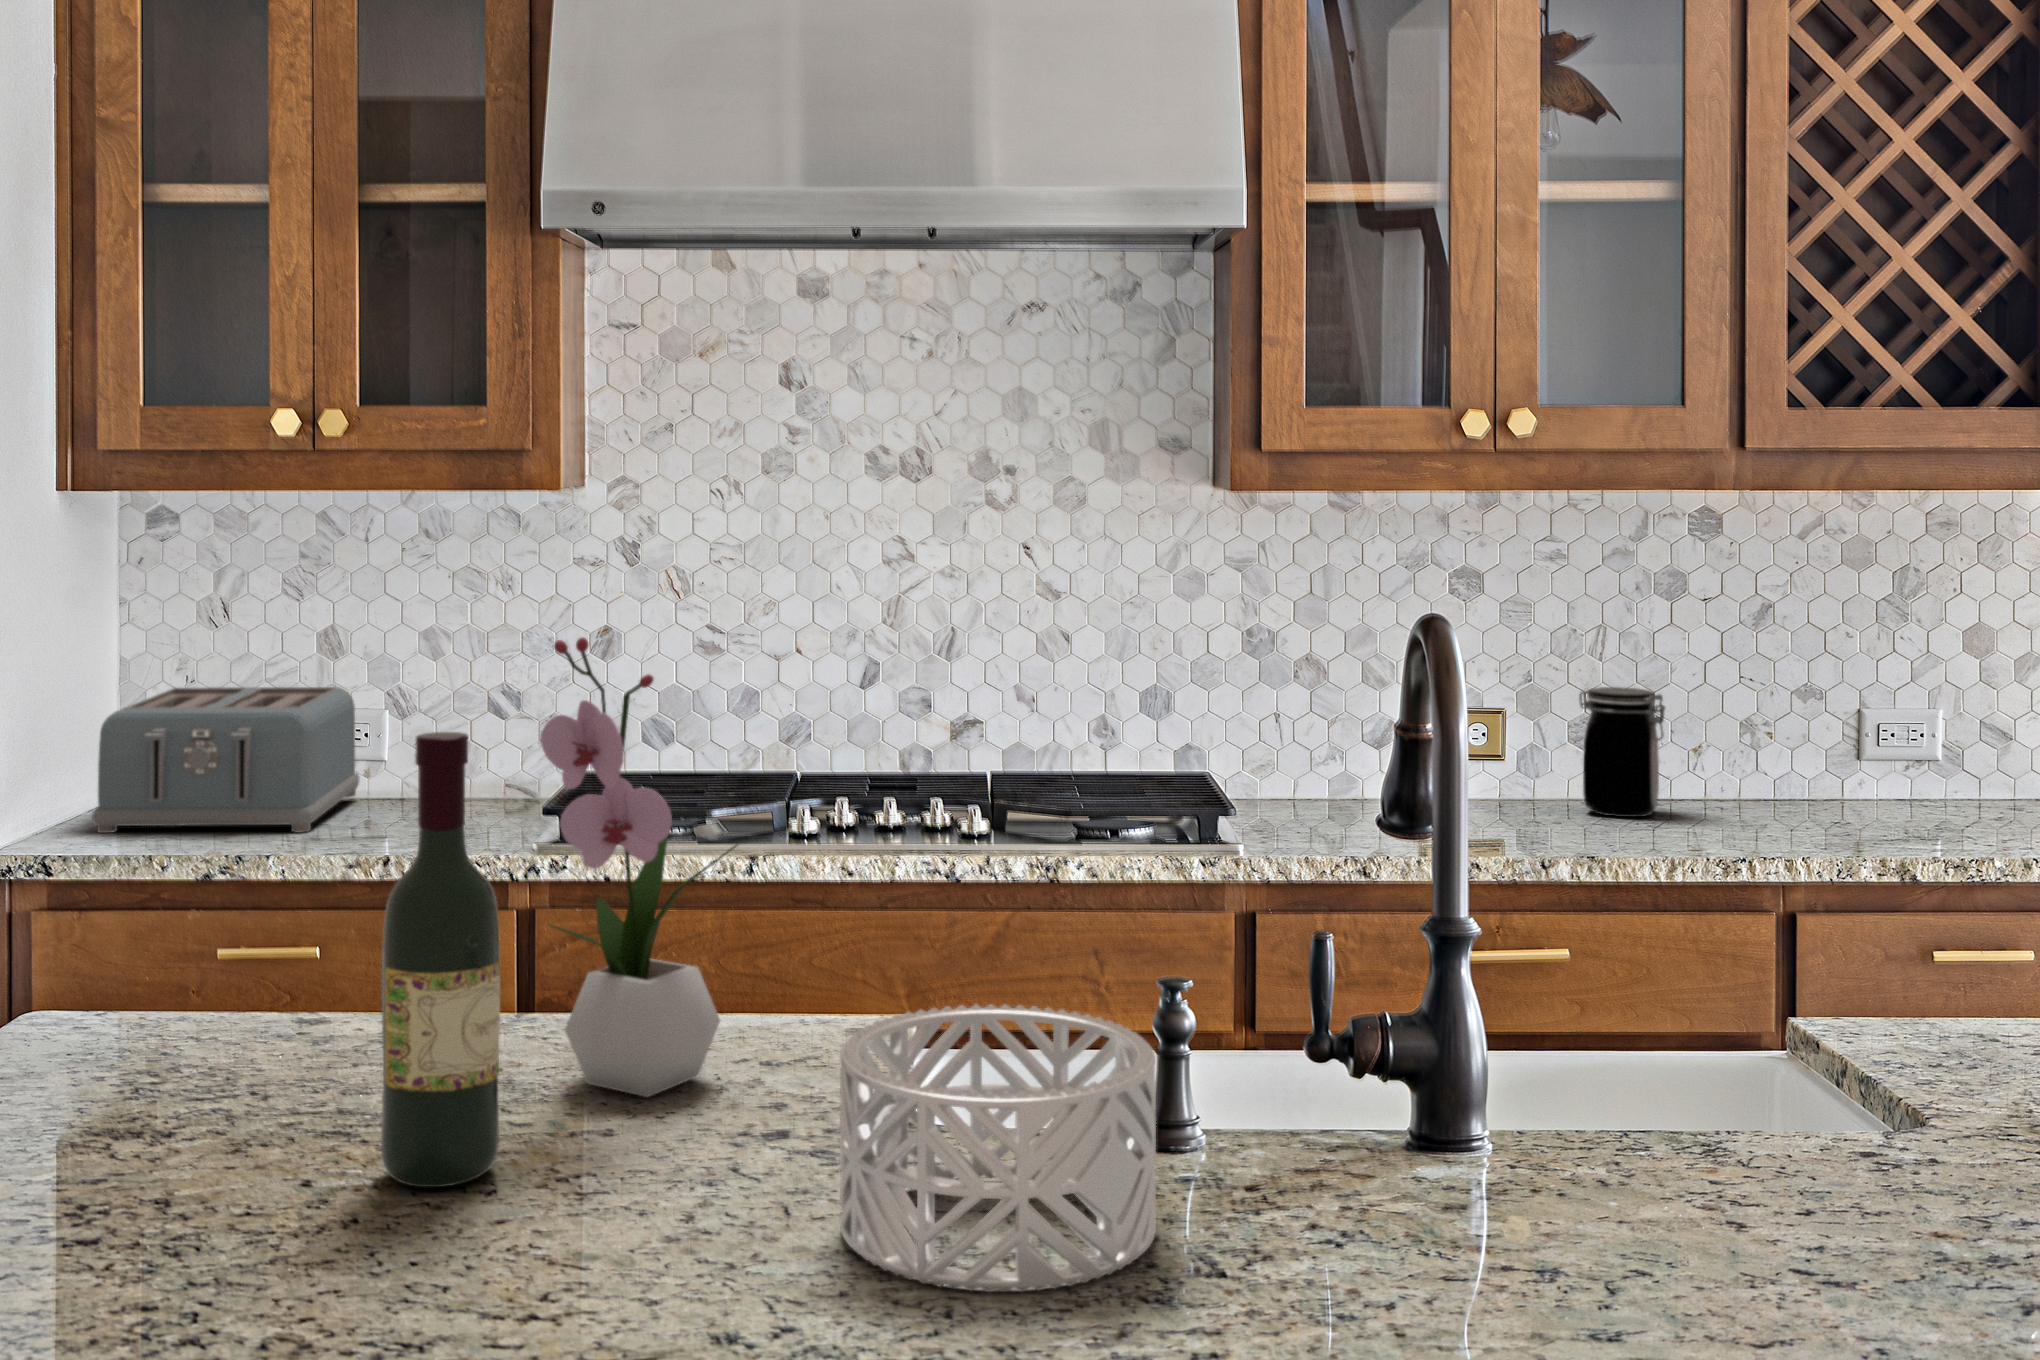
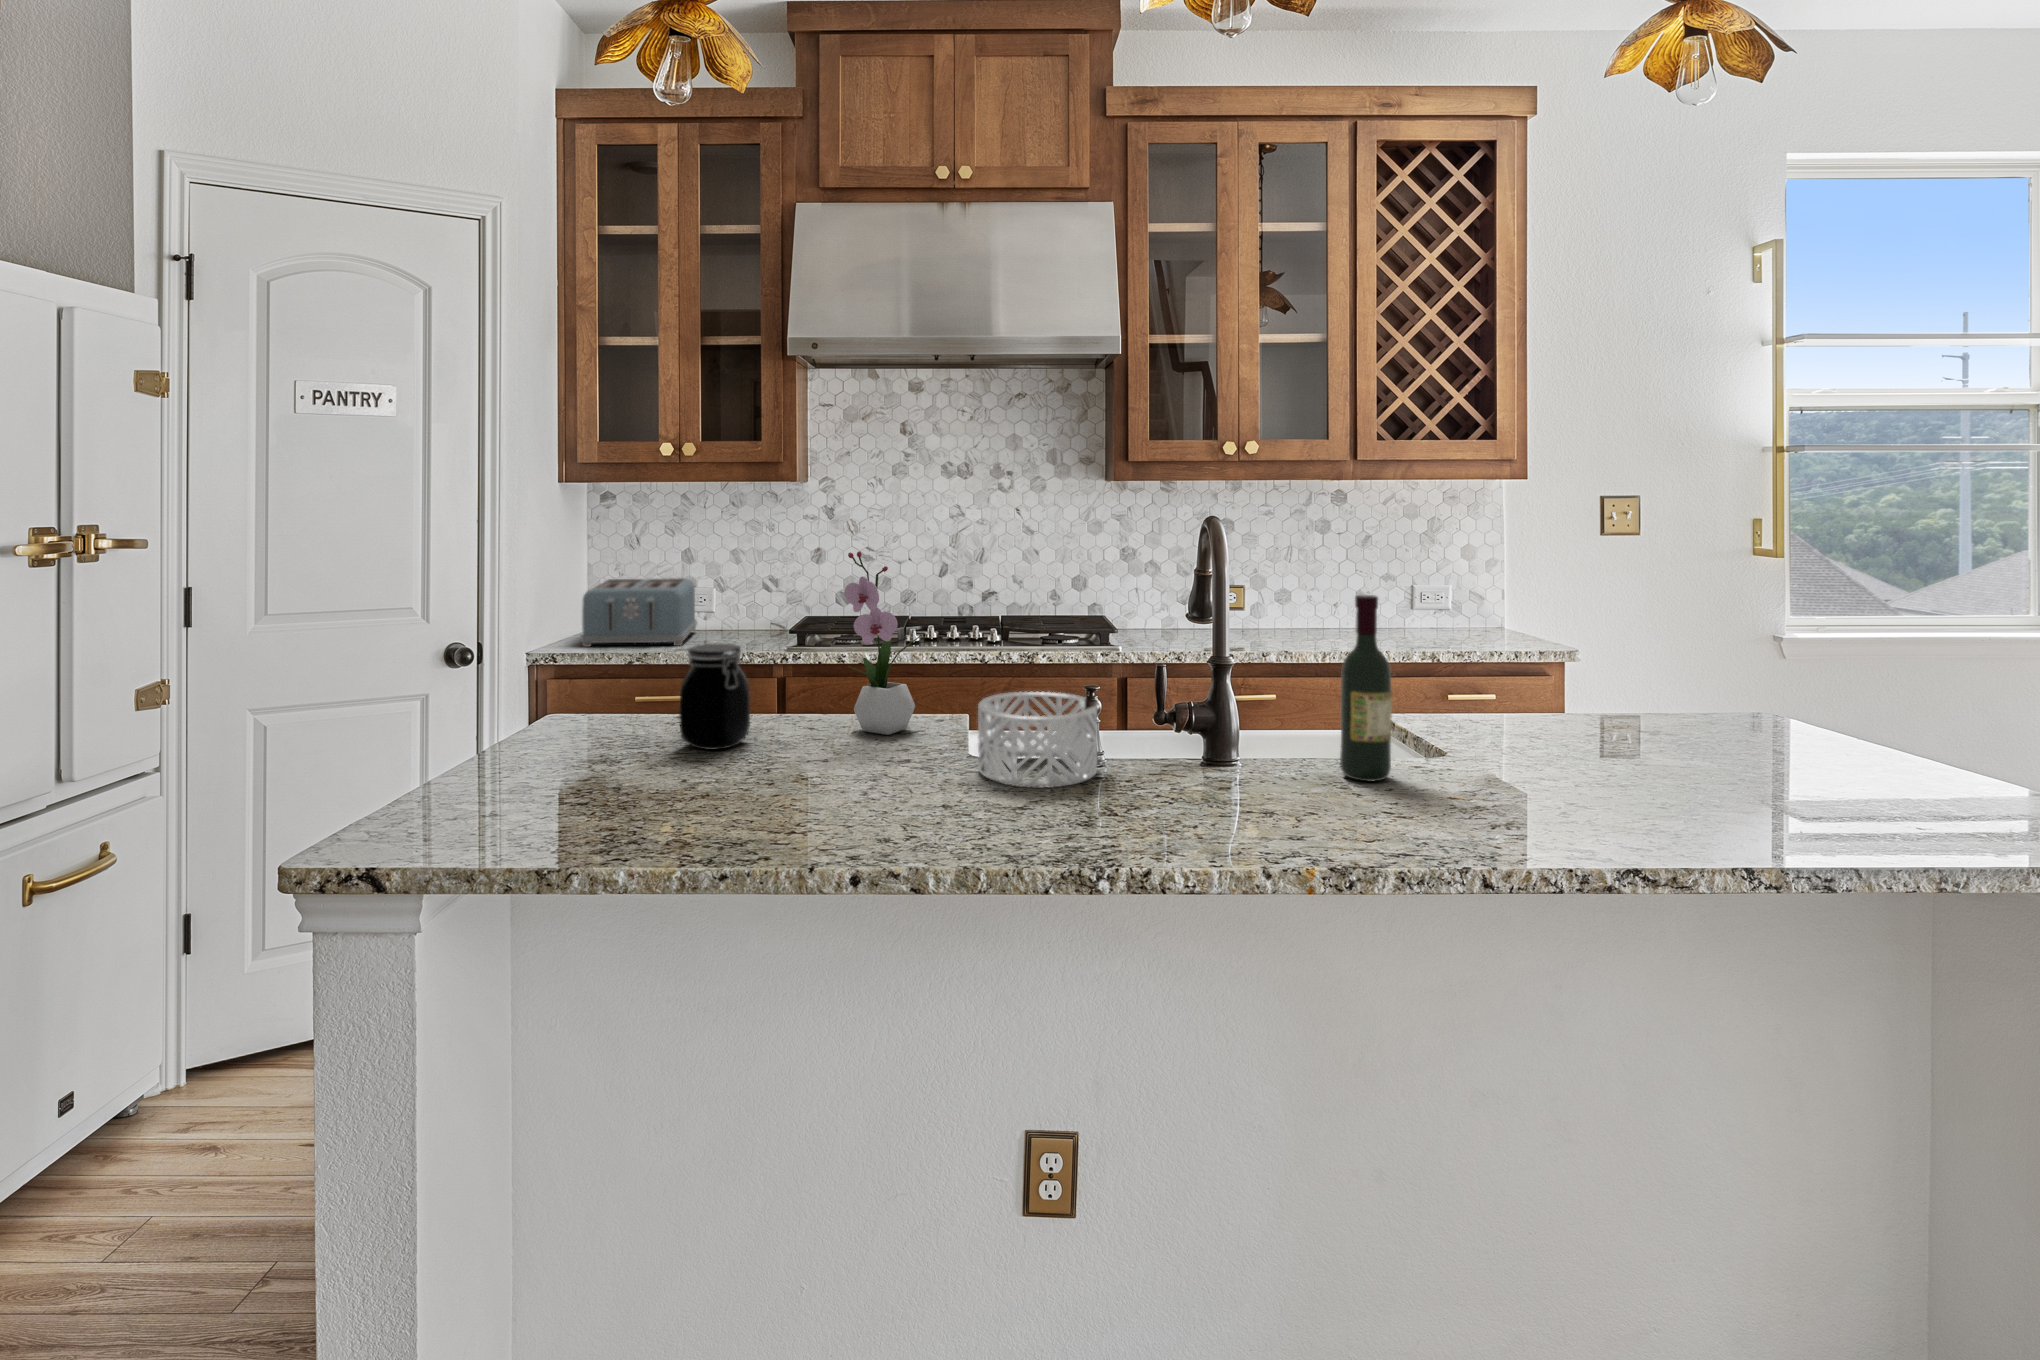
jar: present [1579,687,1665,817] -> present [679,643,750,750]
wine bottle: present [381,732,500,1187] -> present [1340,595,1392,781]

